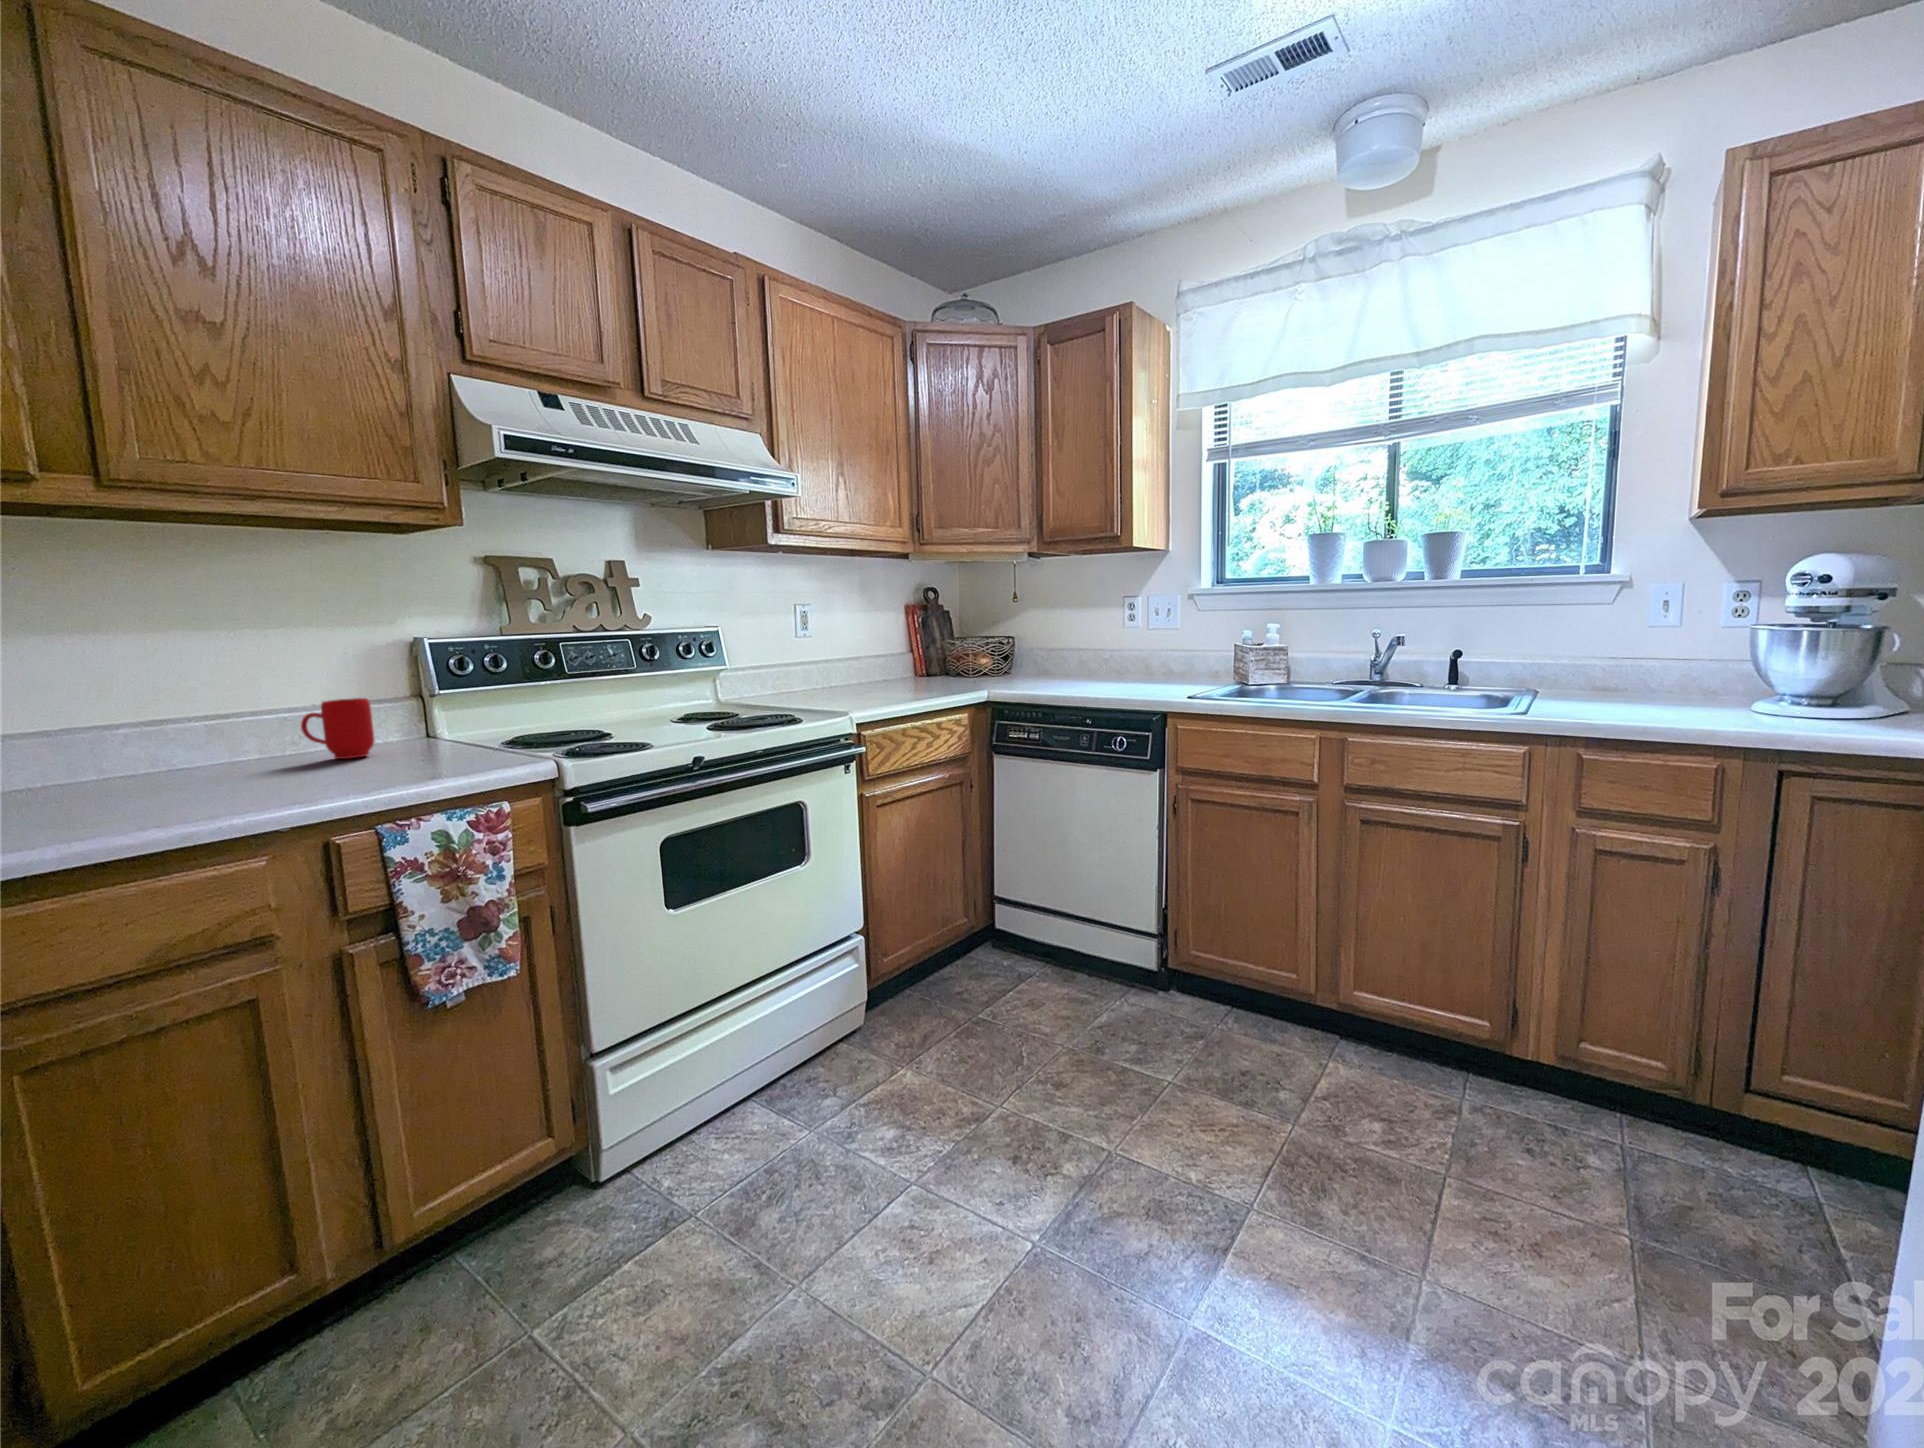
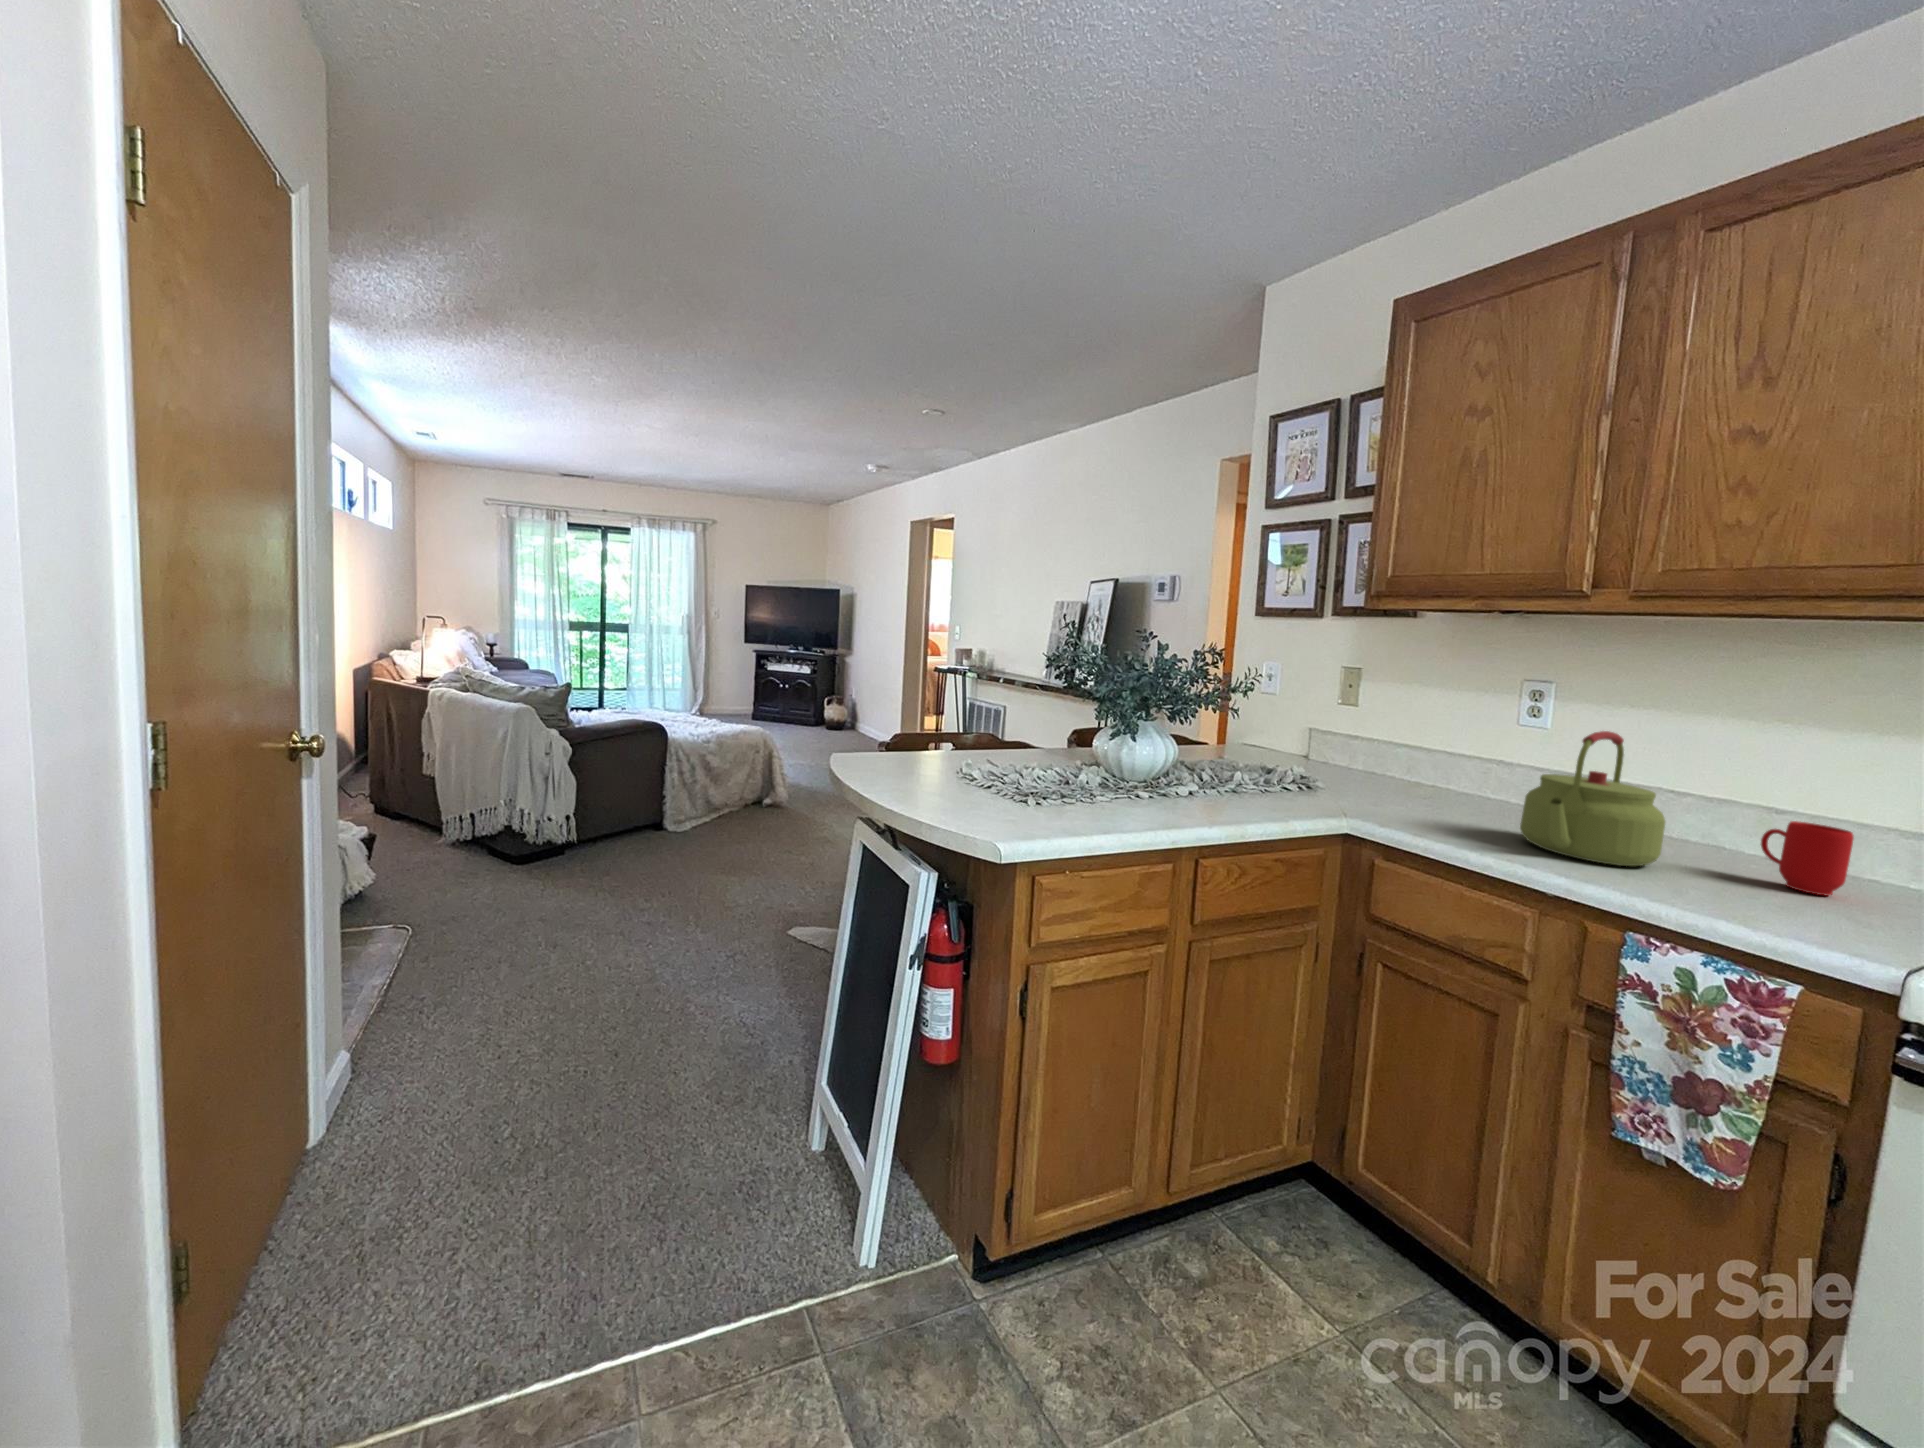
kettle: none [89,646,277,804] -> present [1520,731,1665,866]

